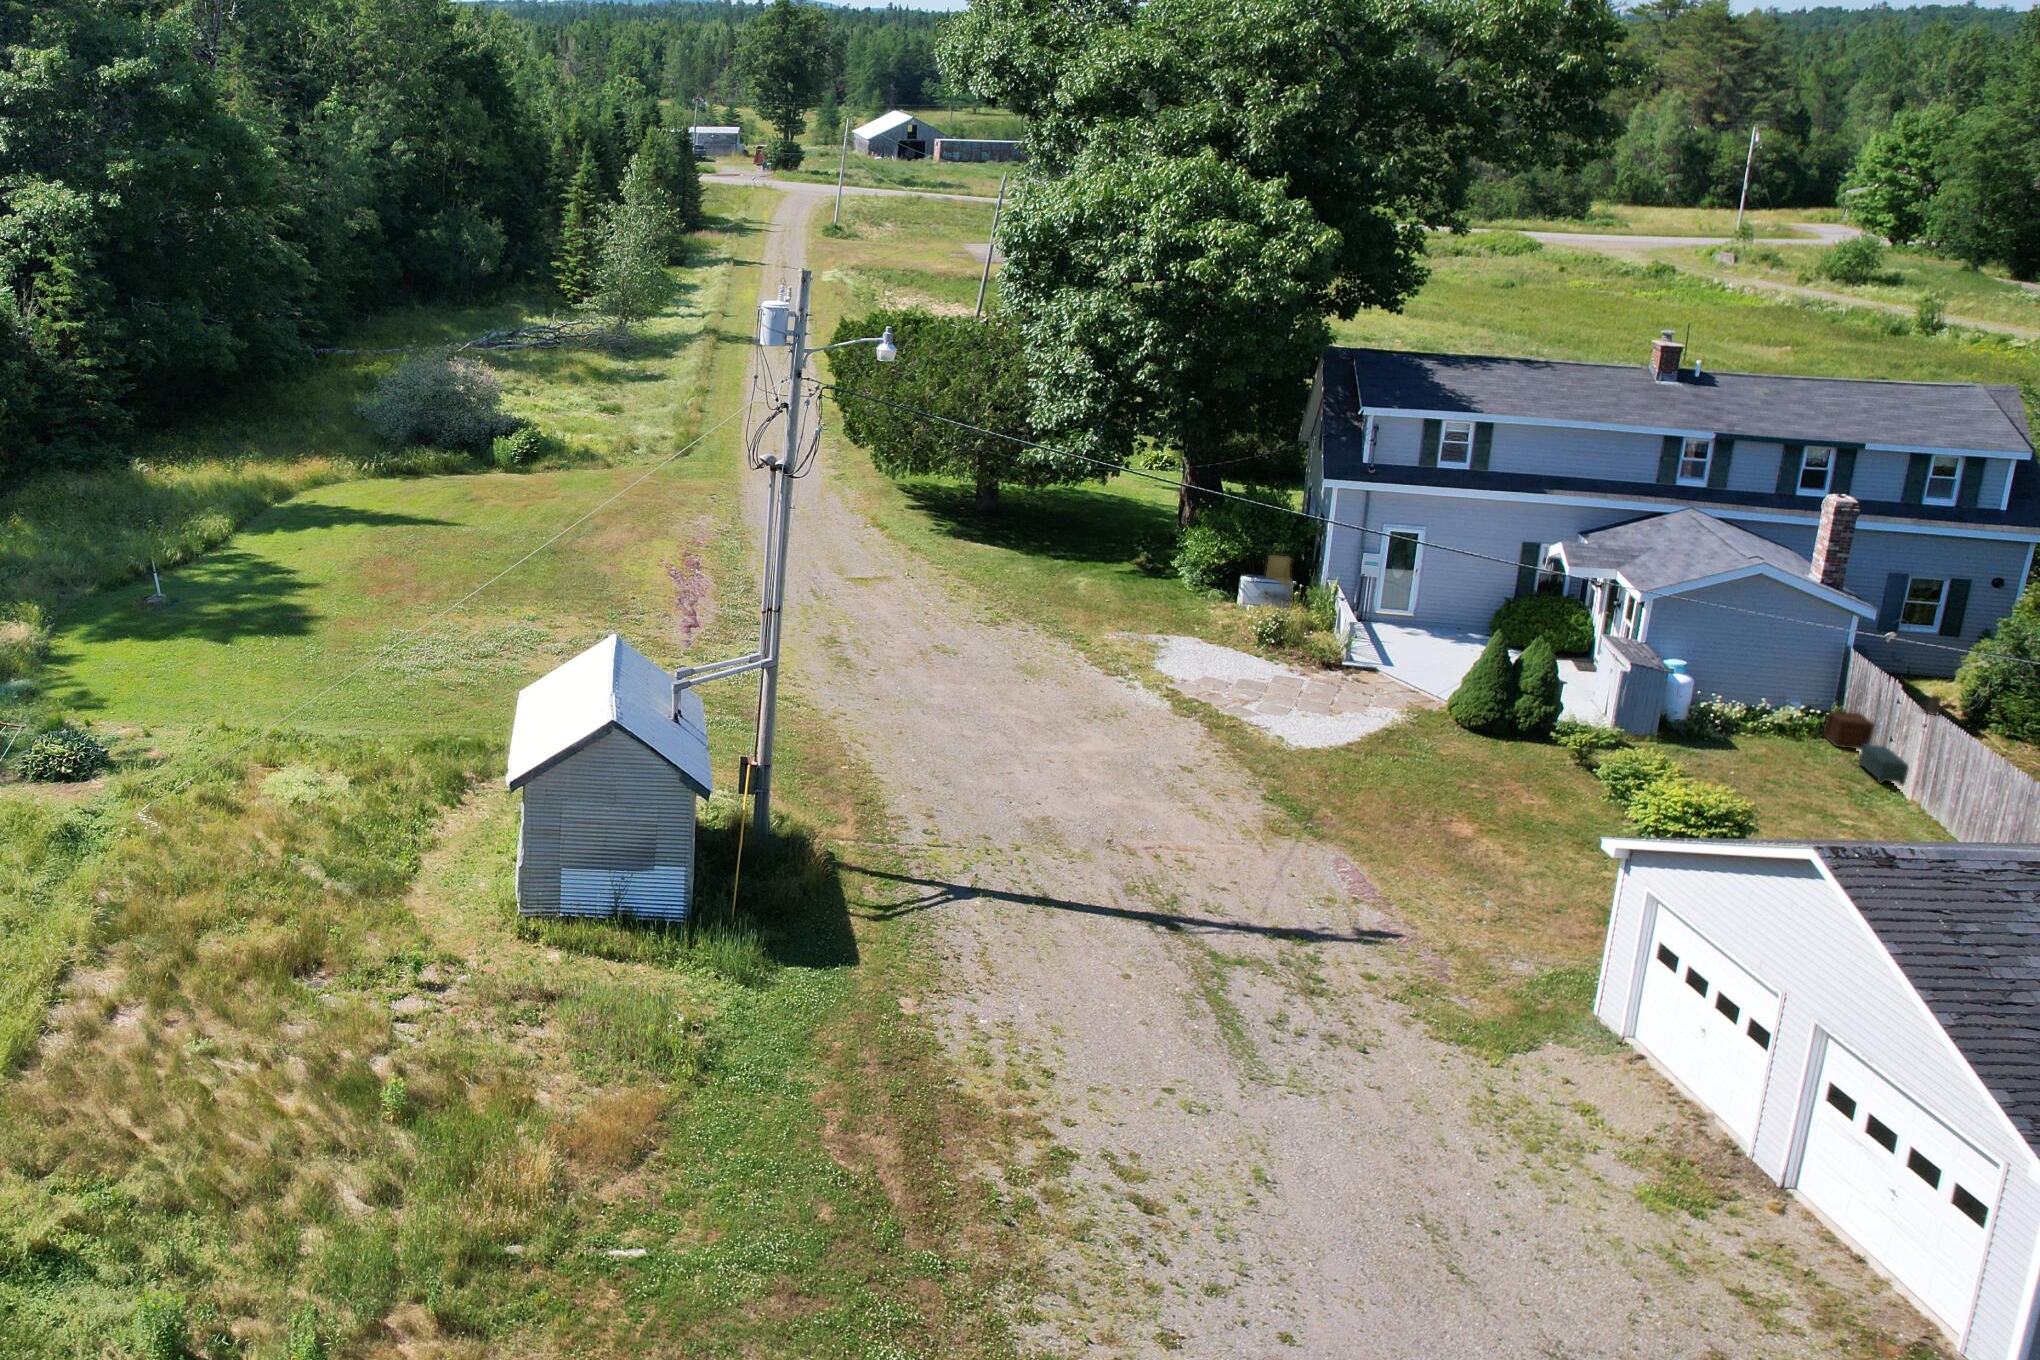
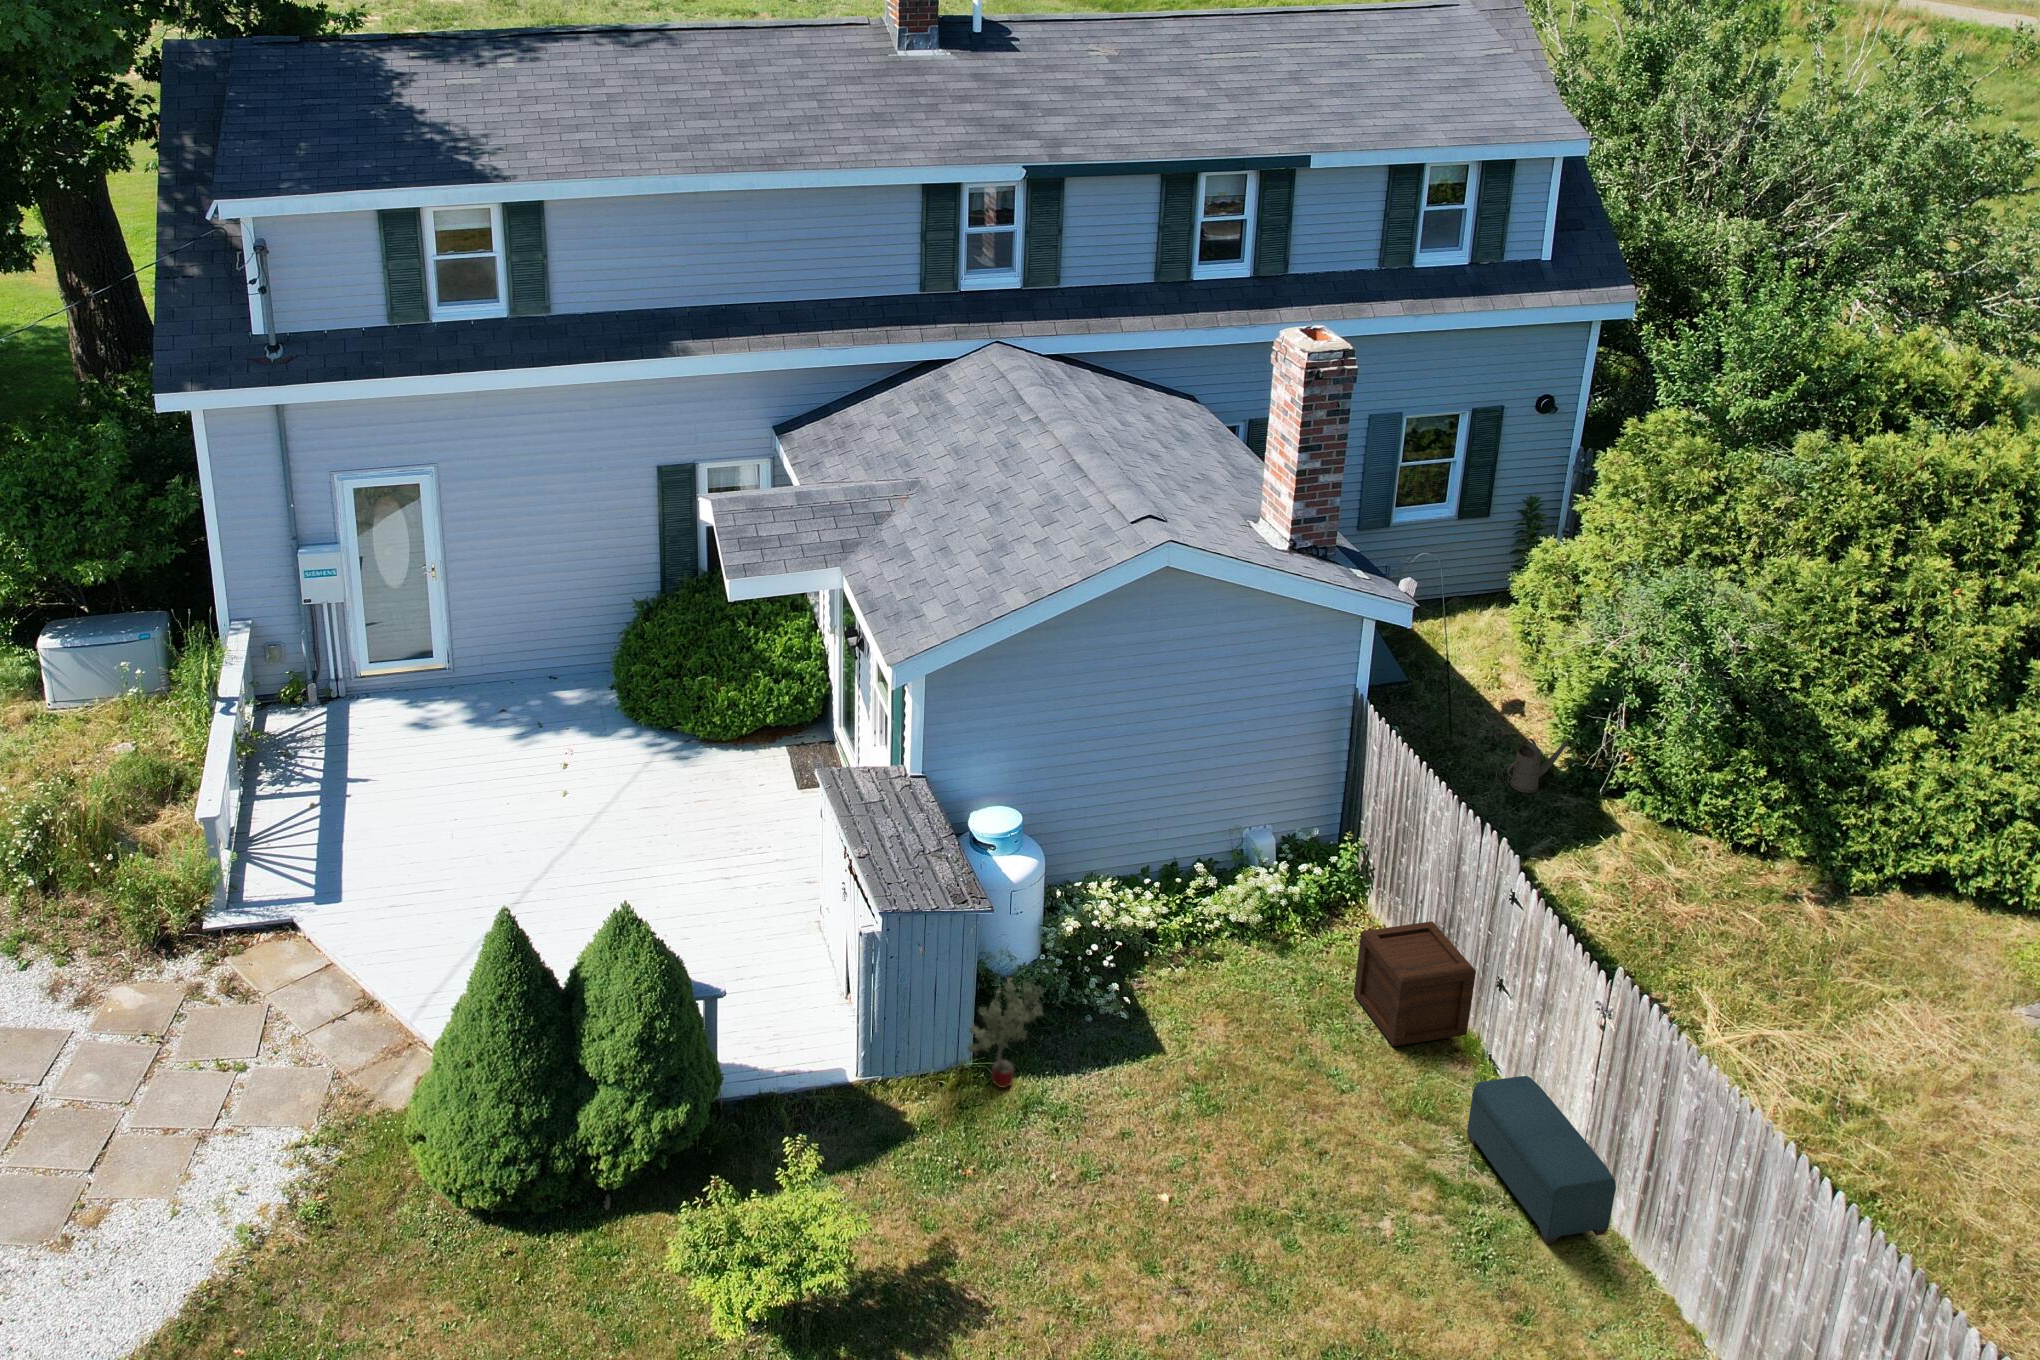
chair: present [1265,555,1291,597] -> none [45,618,123,747]
potted tree: none [1663,688,1694,725] -> present [968,978,1043,1088]

